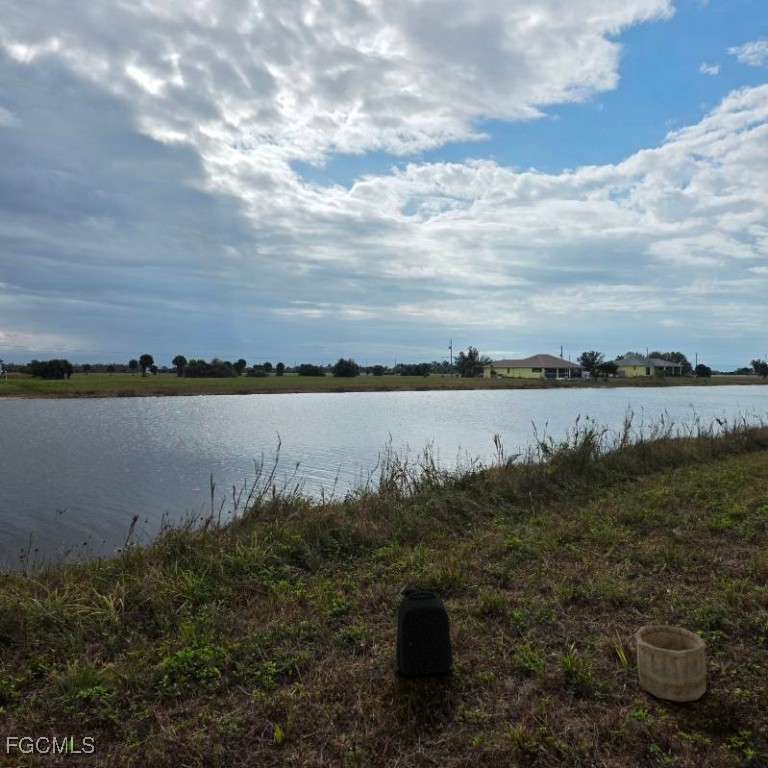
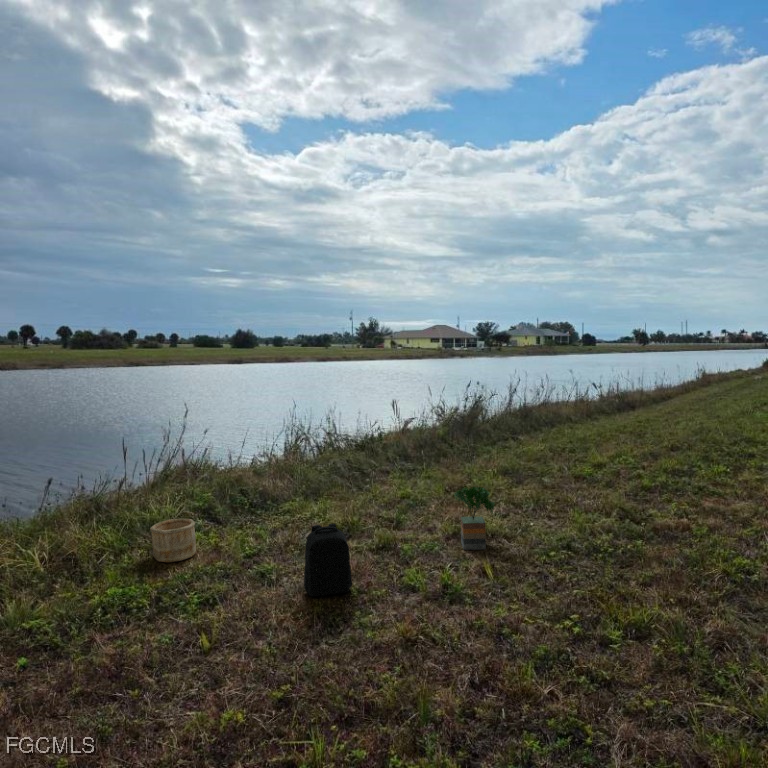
potted tree: none [572,544,625,622] -> present [454,487,494,550]
wooden bucket: present [634,625,707,702] -> present [150,518,196,562]

